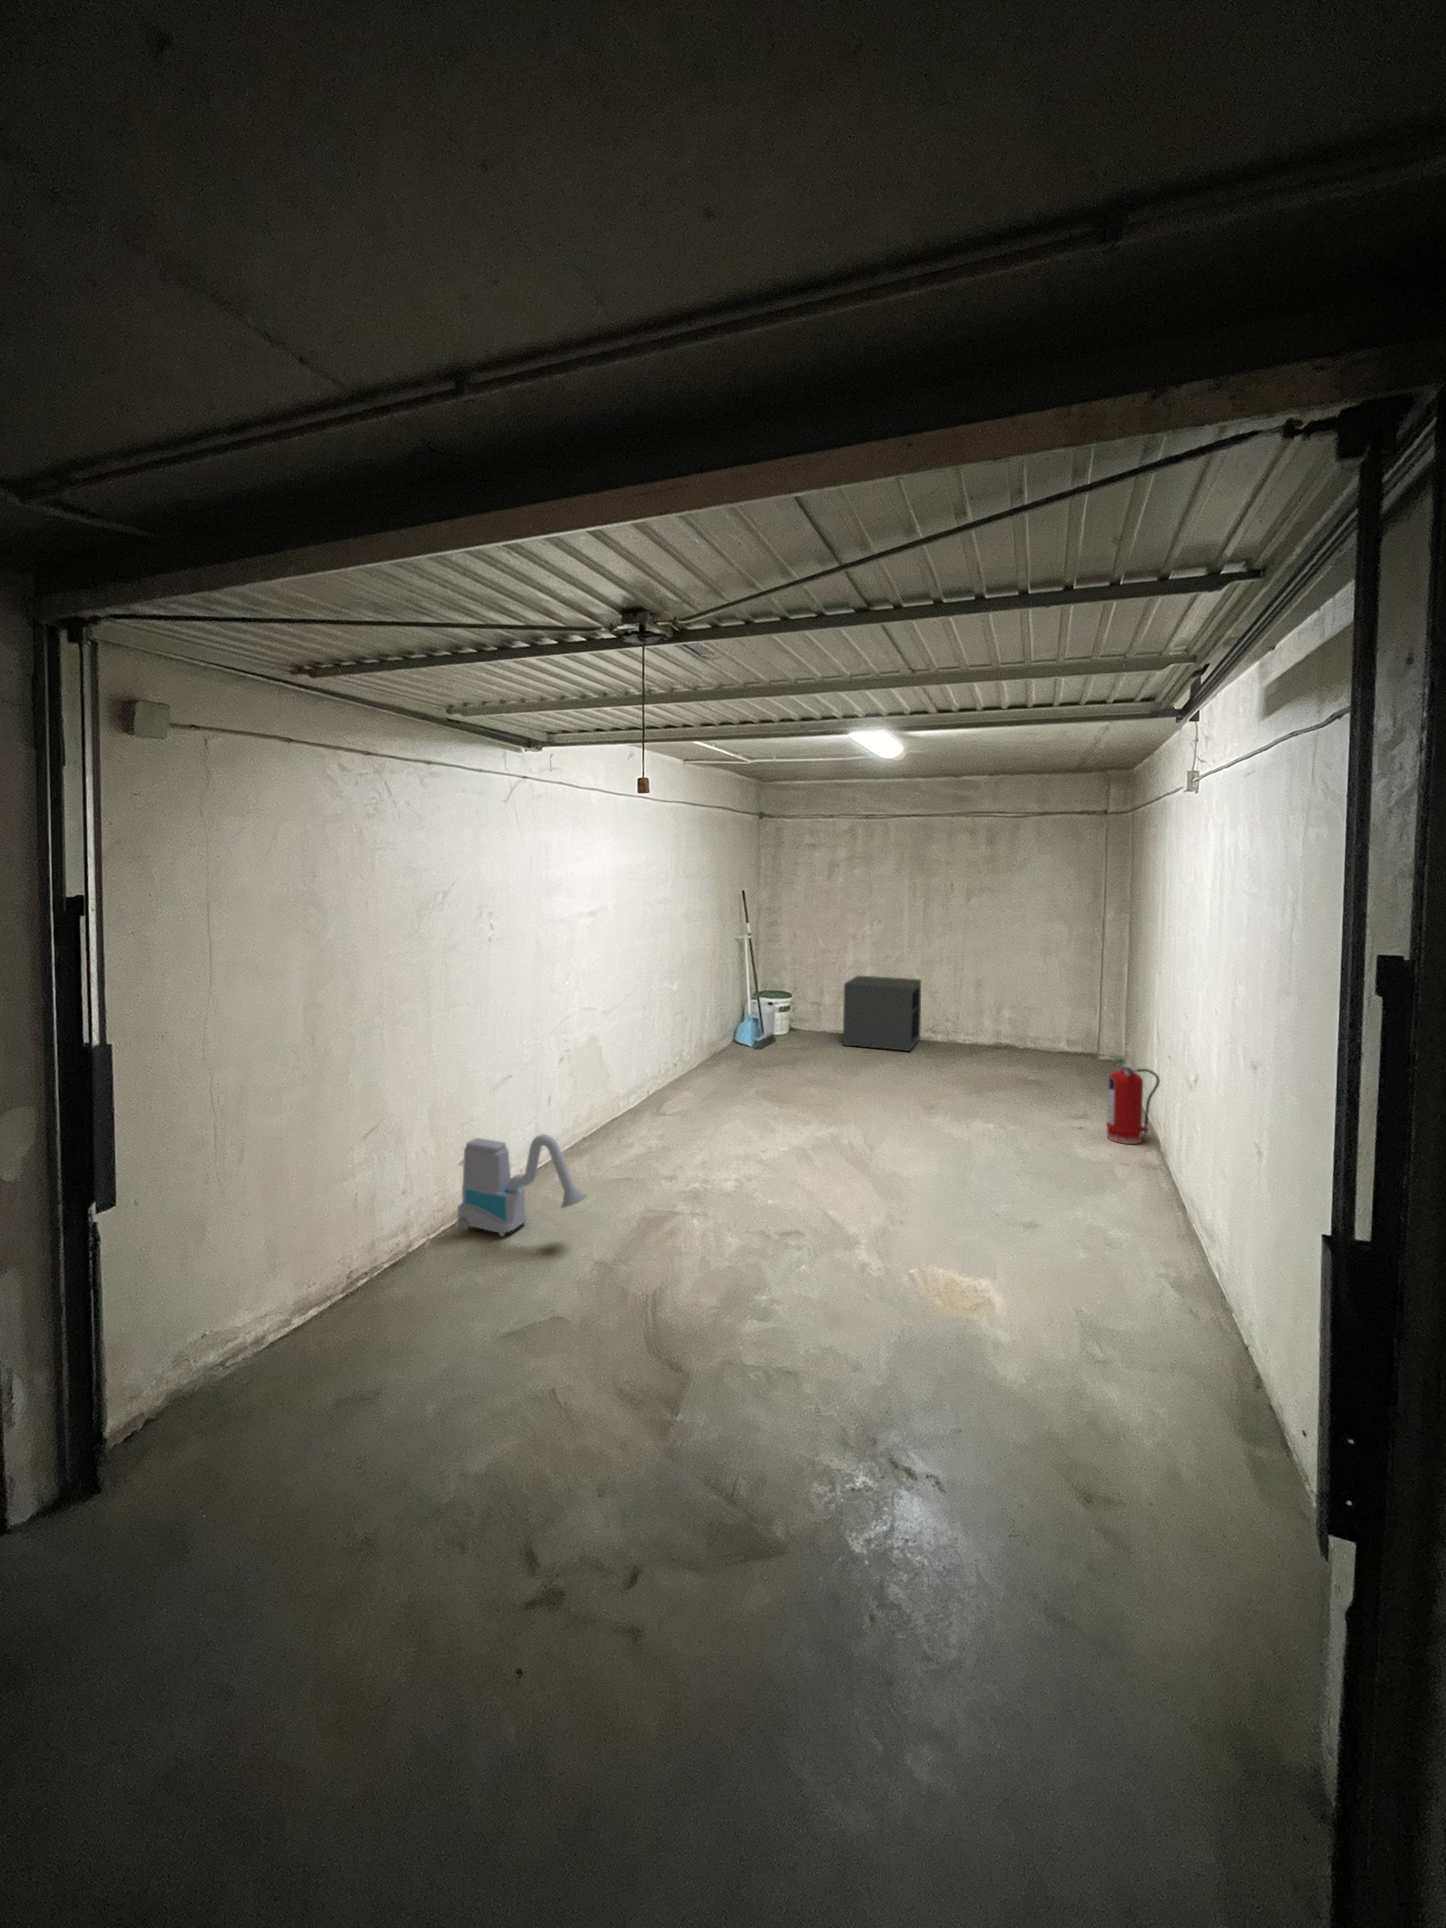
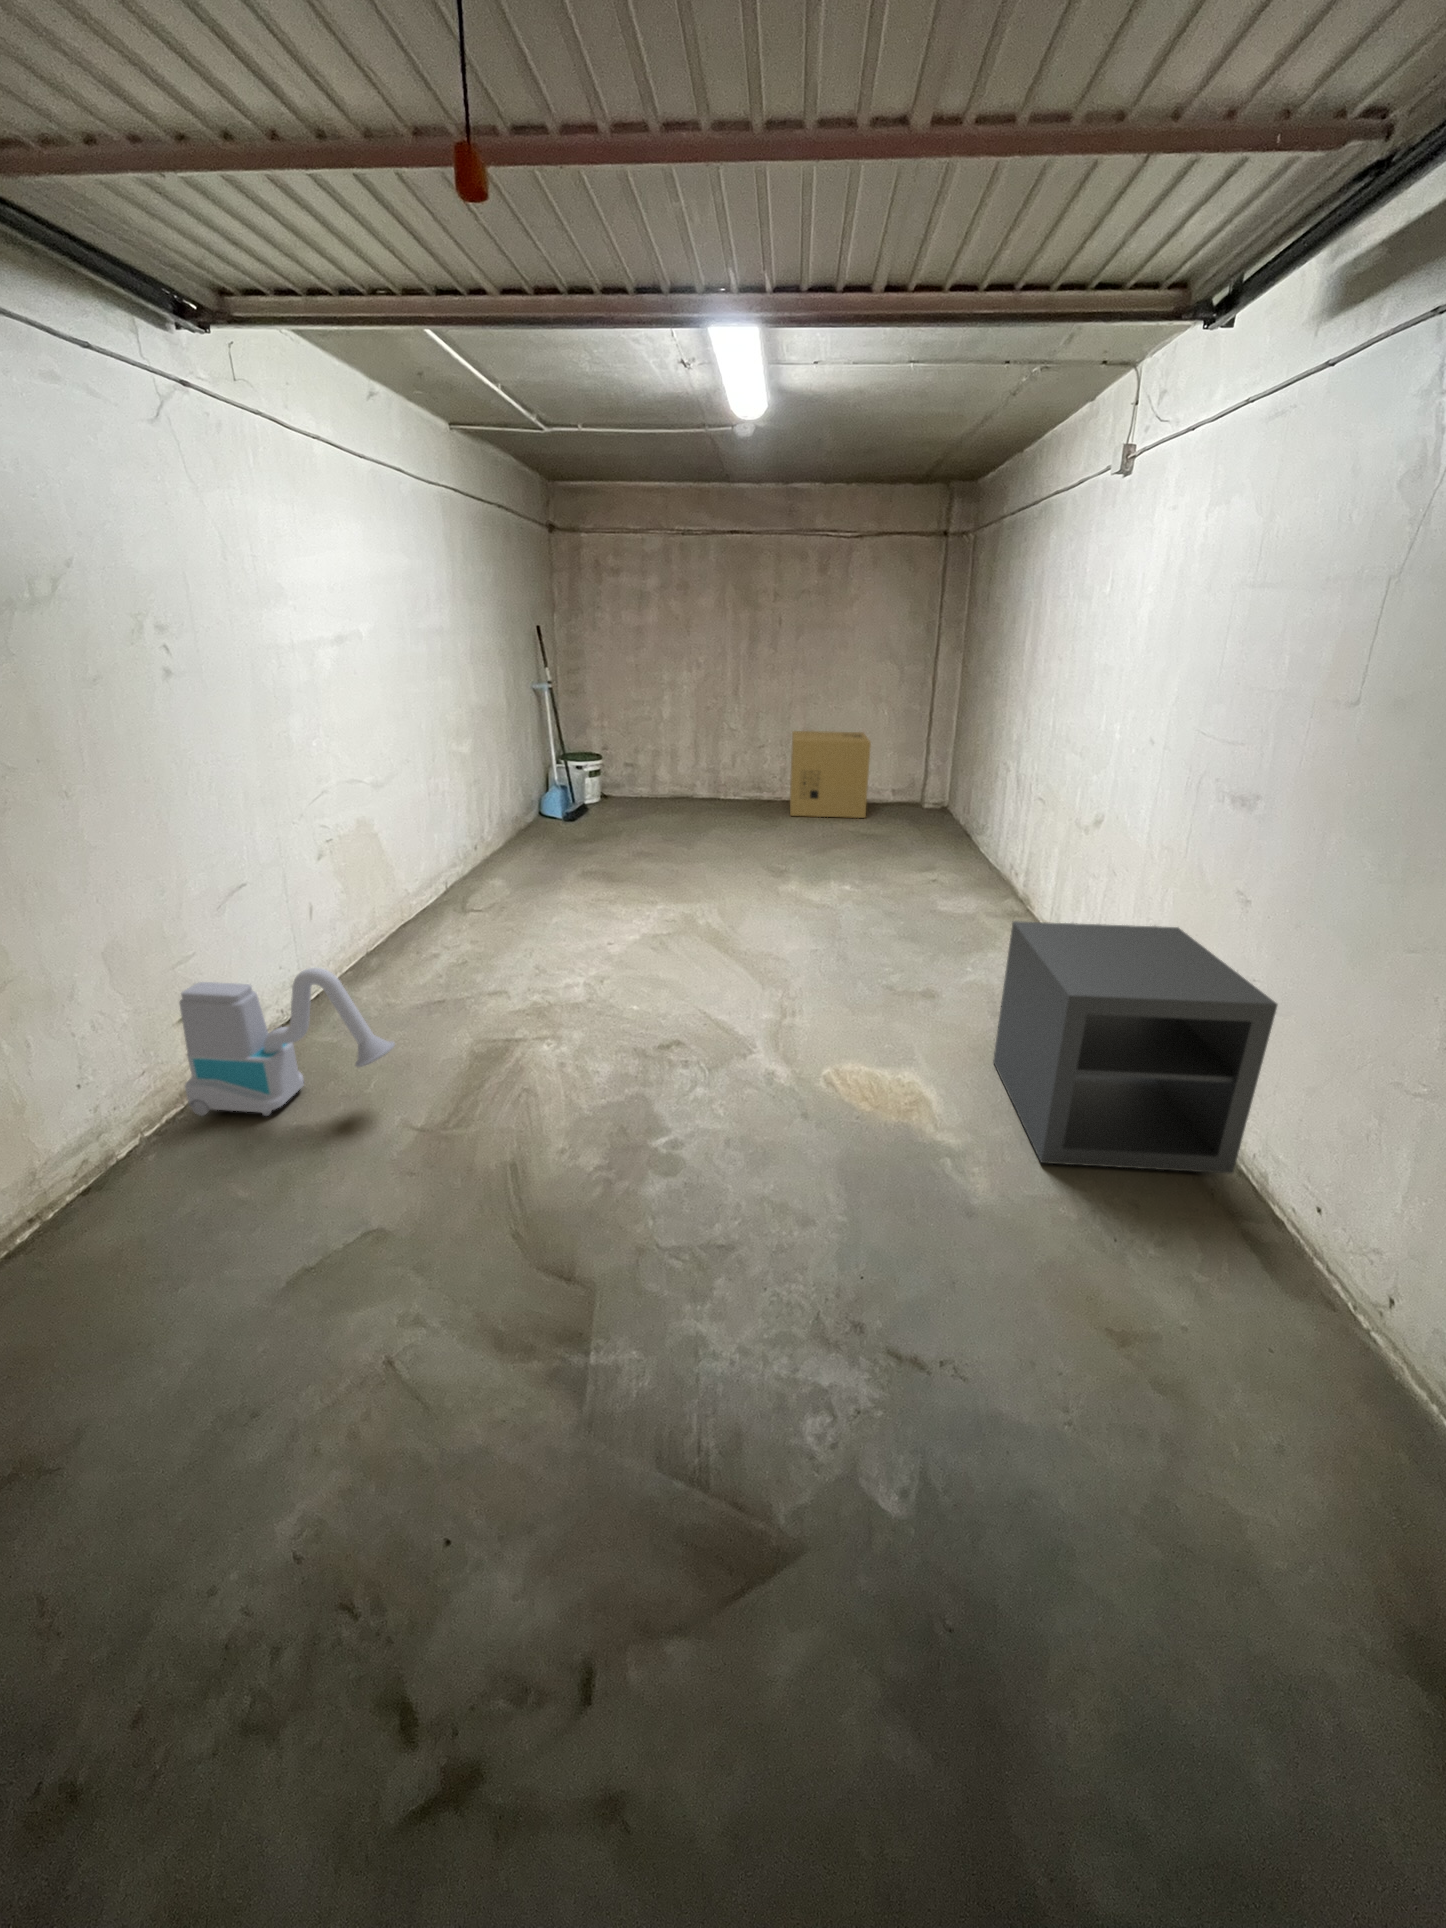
storage cabinet: present [843,976,921,1051] -> present [993,921,1277,1173]
cardboard box: none [959,979,1037,1065] -> present [790,731,871,818]
fire extinguisher: present [1106,1064,1160,1144] -> none [960,810,1016,893]

